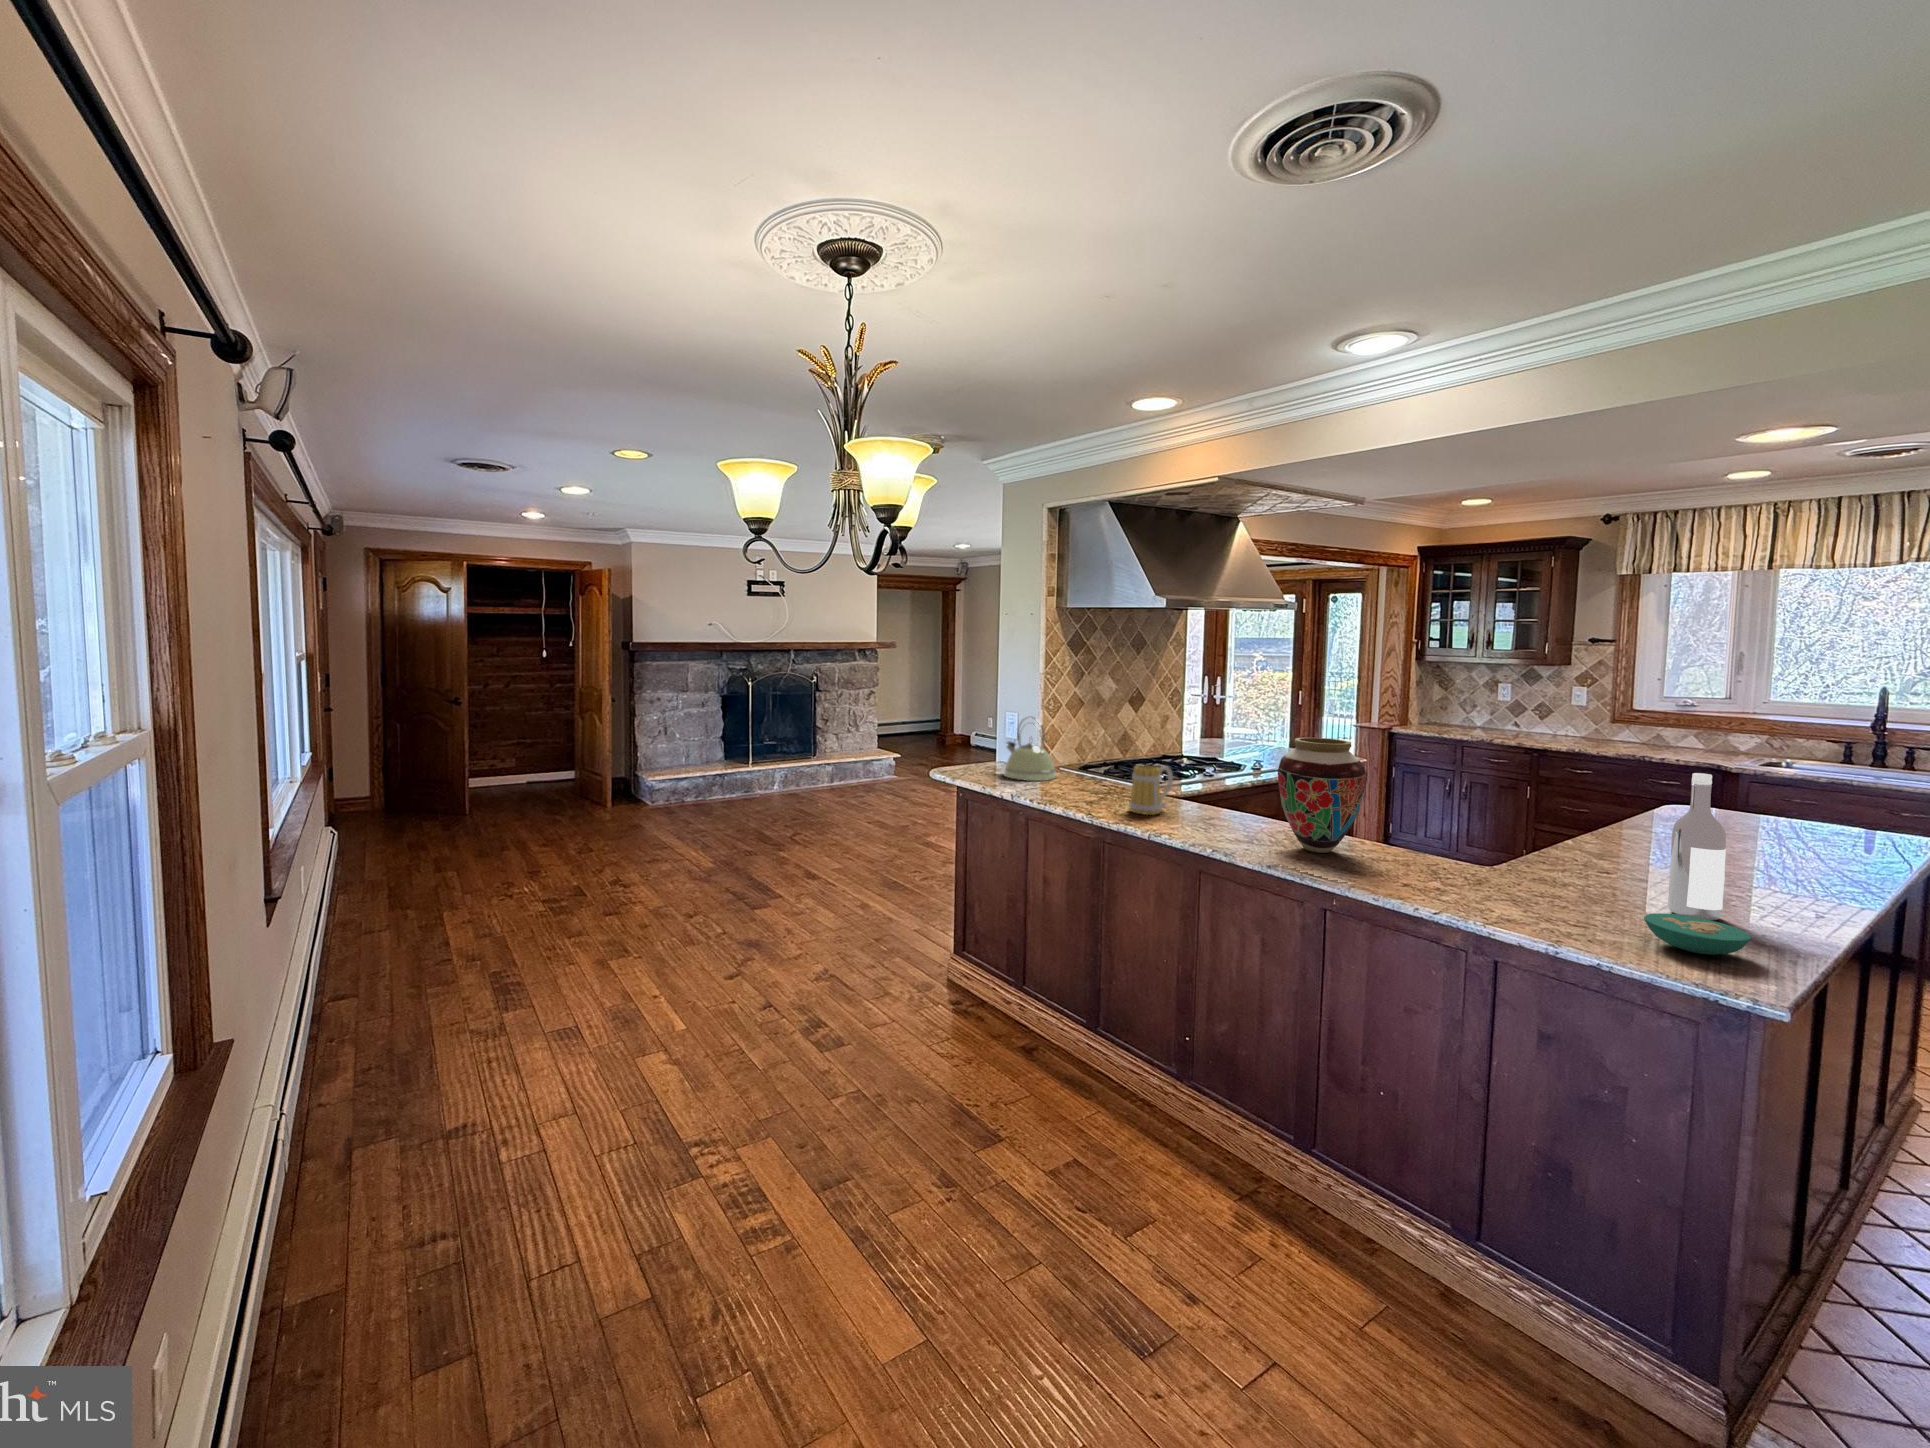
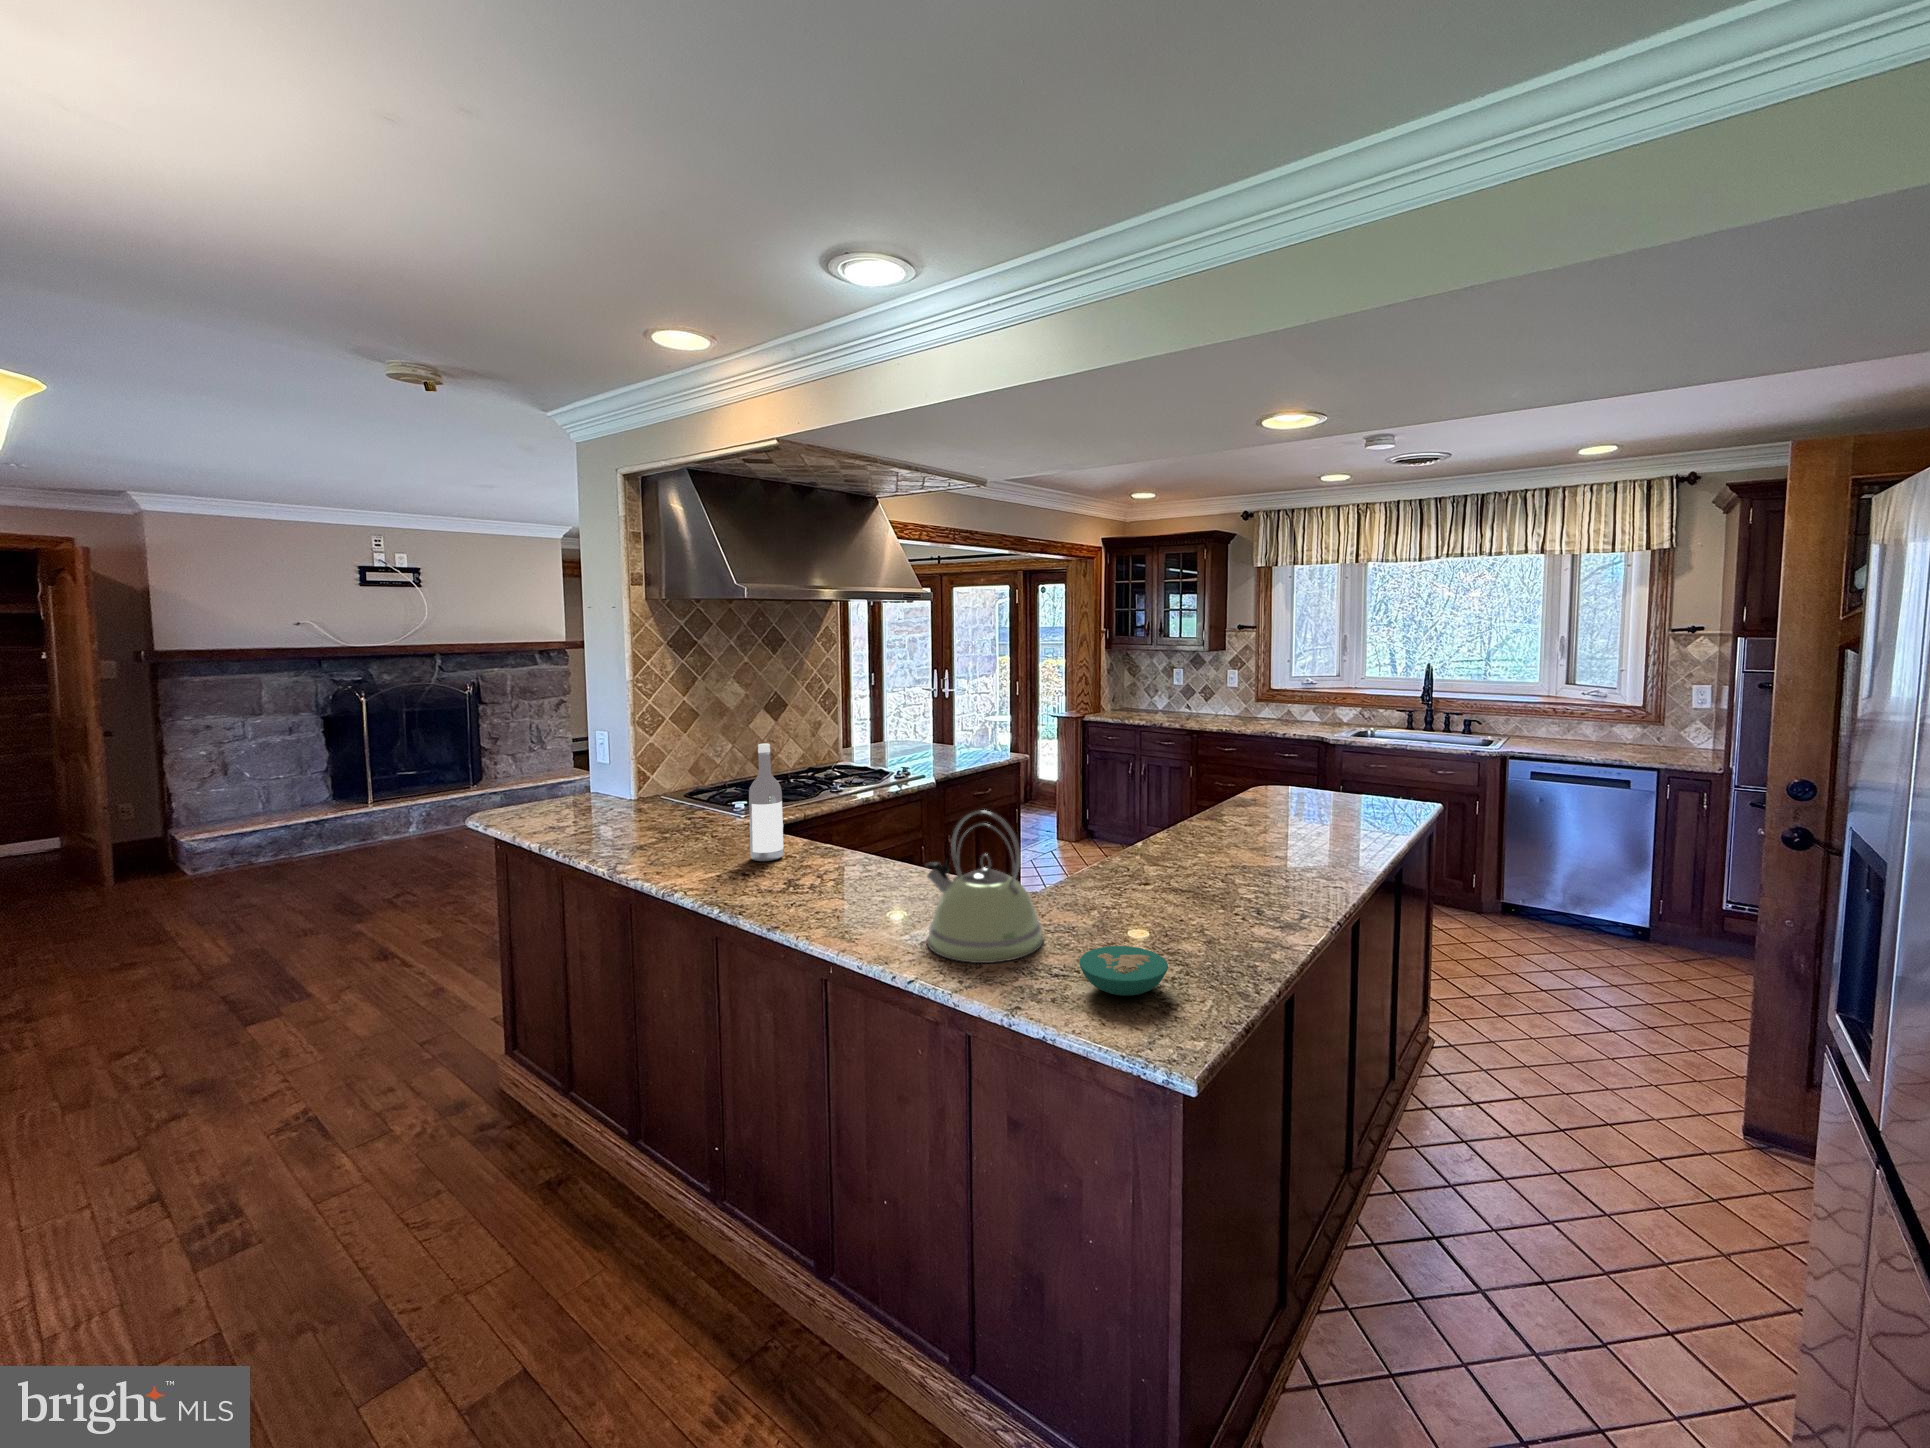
kettle: present [1004,718,1056,781] -> present [926,810,1043,963]
vase: present [1278,738,1366,853] -> none [793,755,890,894]
mug: present [1129,766,1173,815] -> none [668,794,728,858]
wine bottle: present [1668,773,1726,920] -> present [749,744,783,861]

